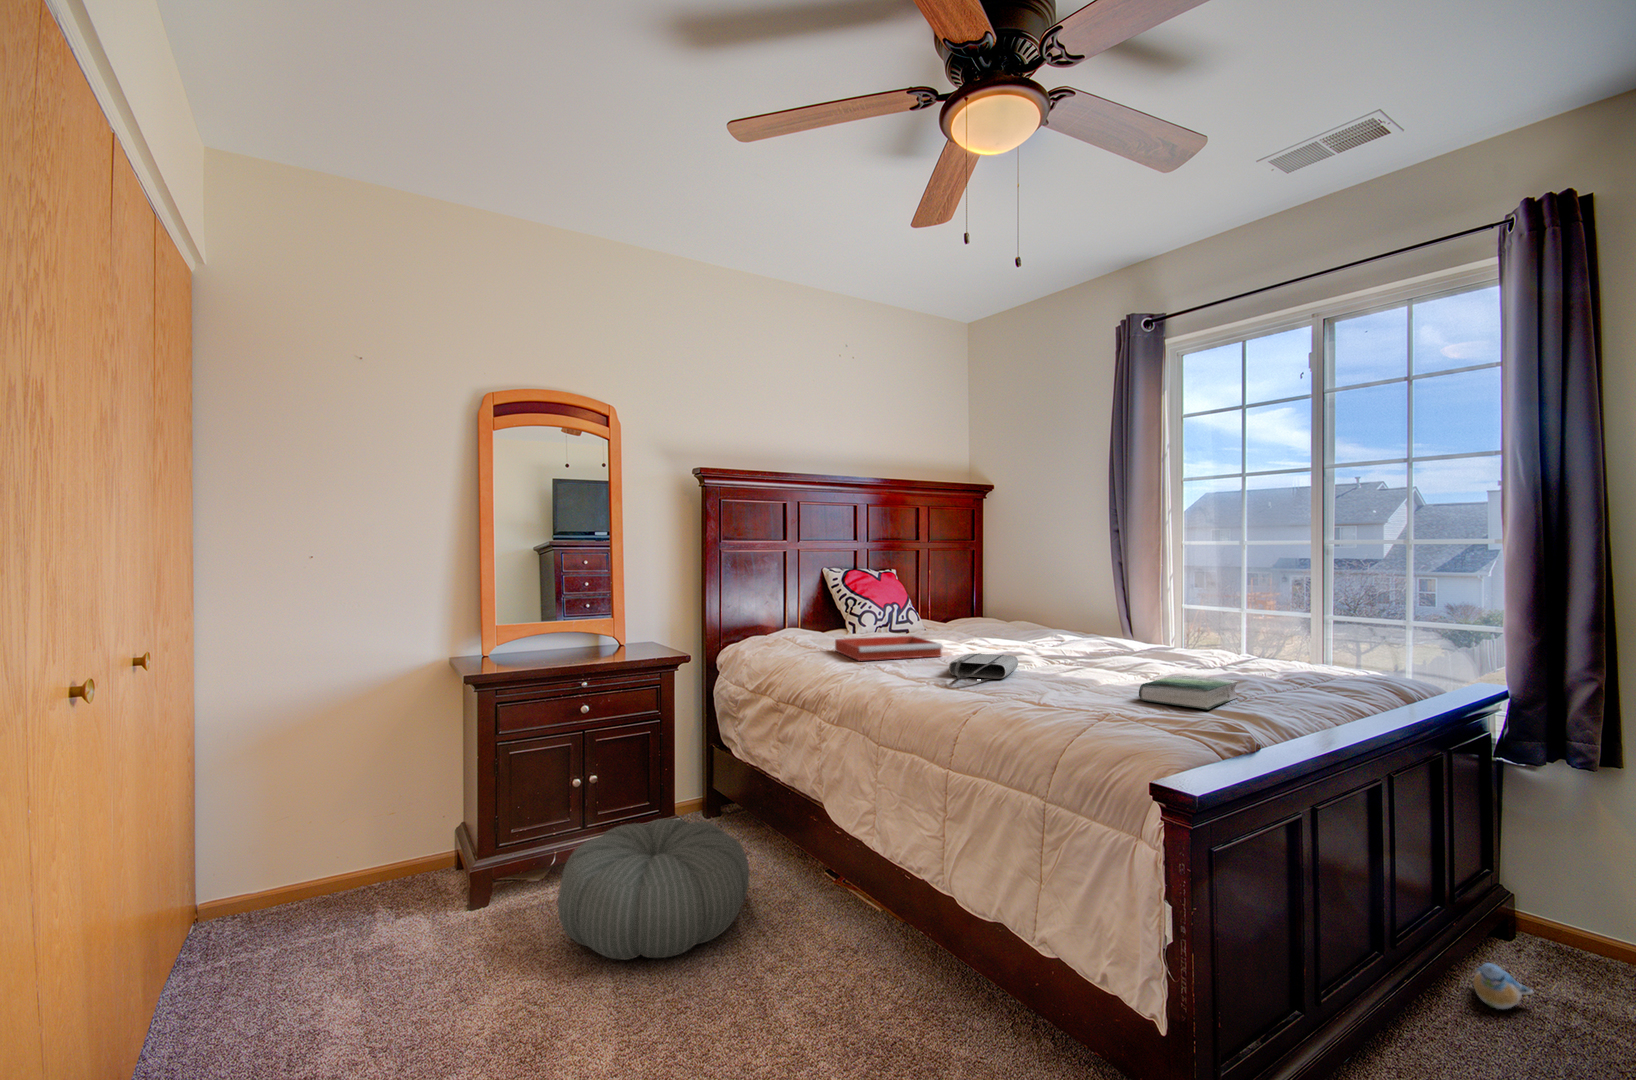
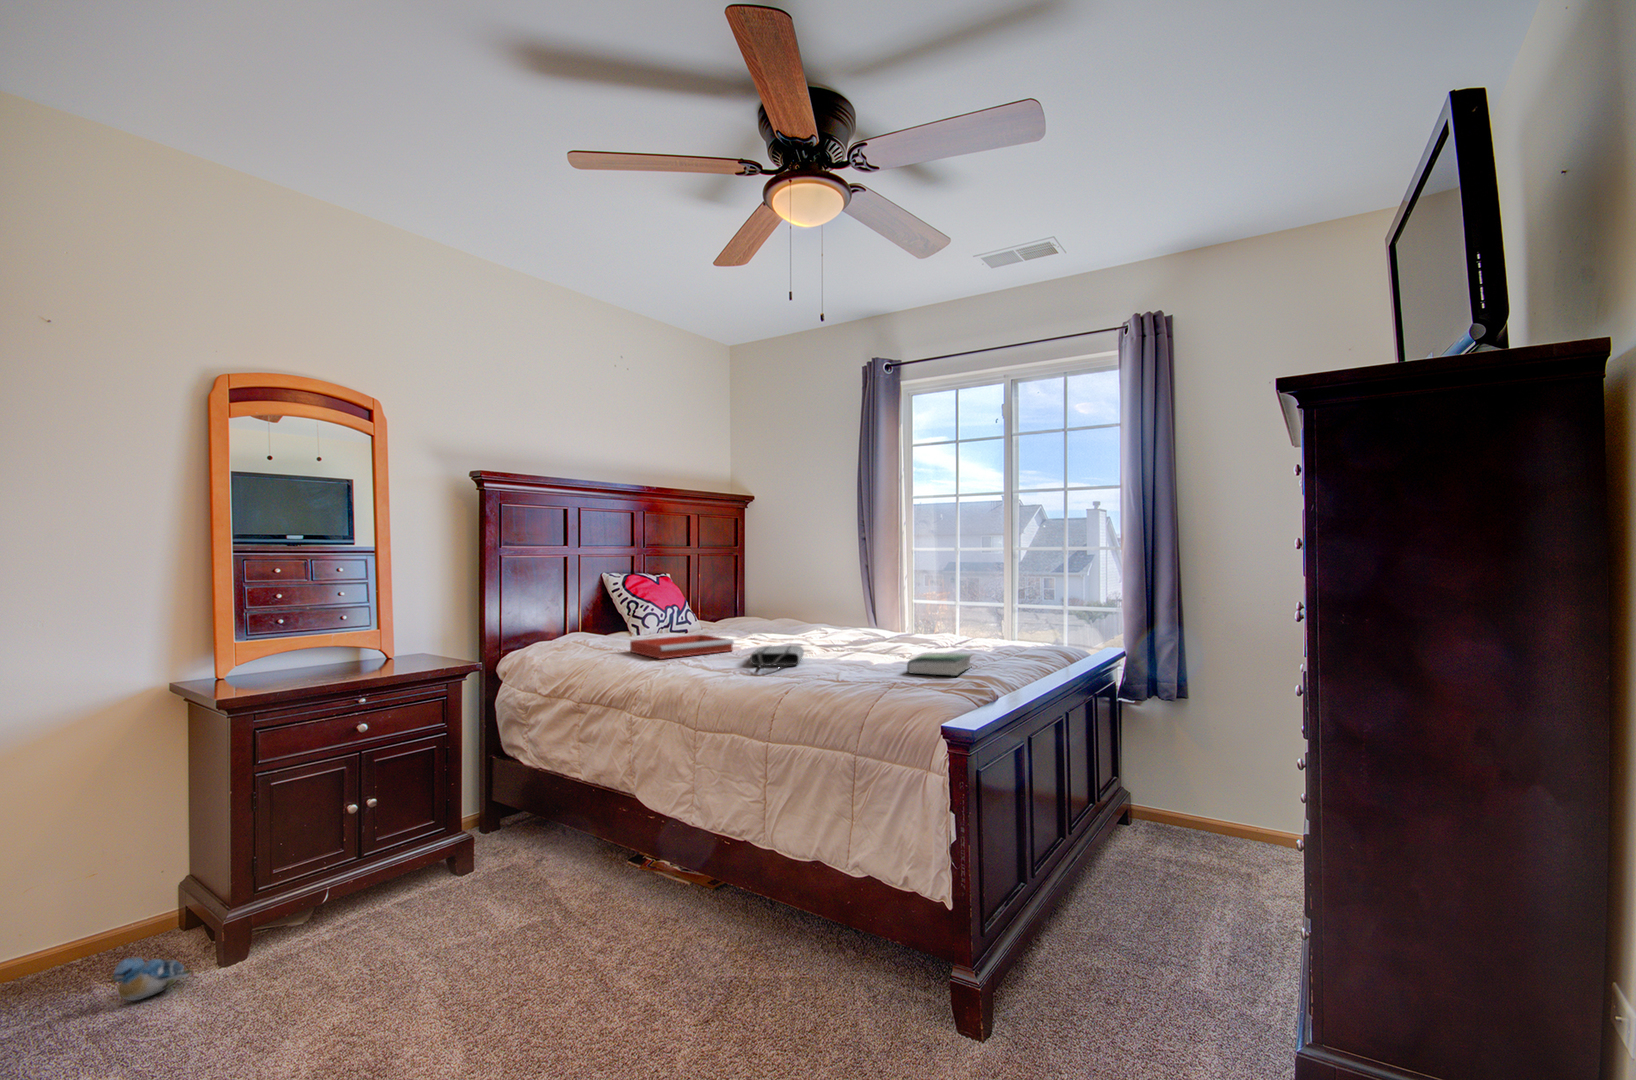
pouf: present [558,818,750,960] -> none [353,829,564,975]
plush toy: present [1474,963,1533,1009] -> present [111,957,191,1001]

